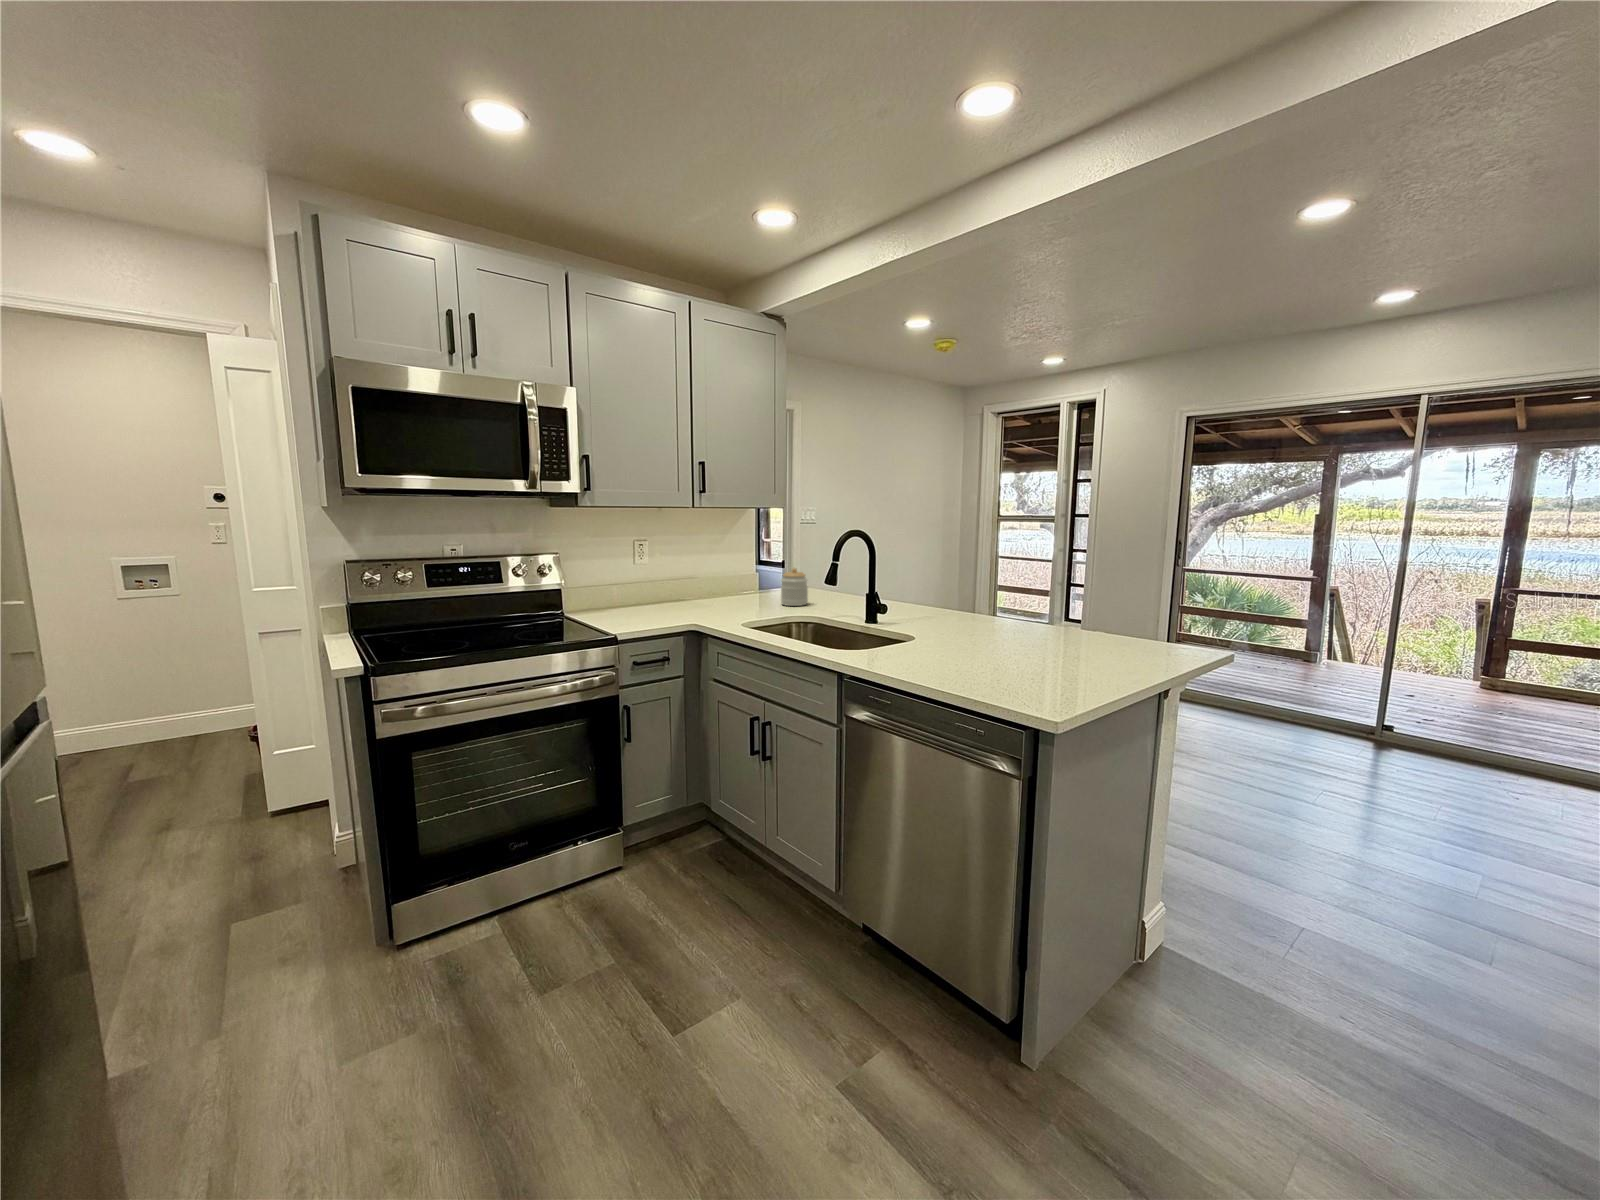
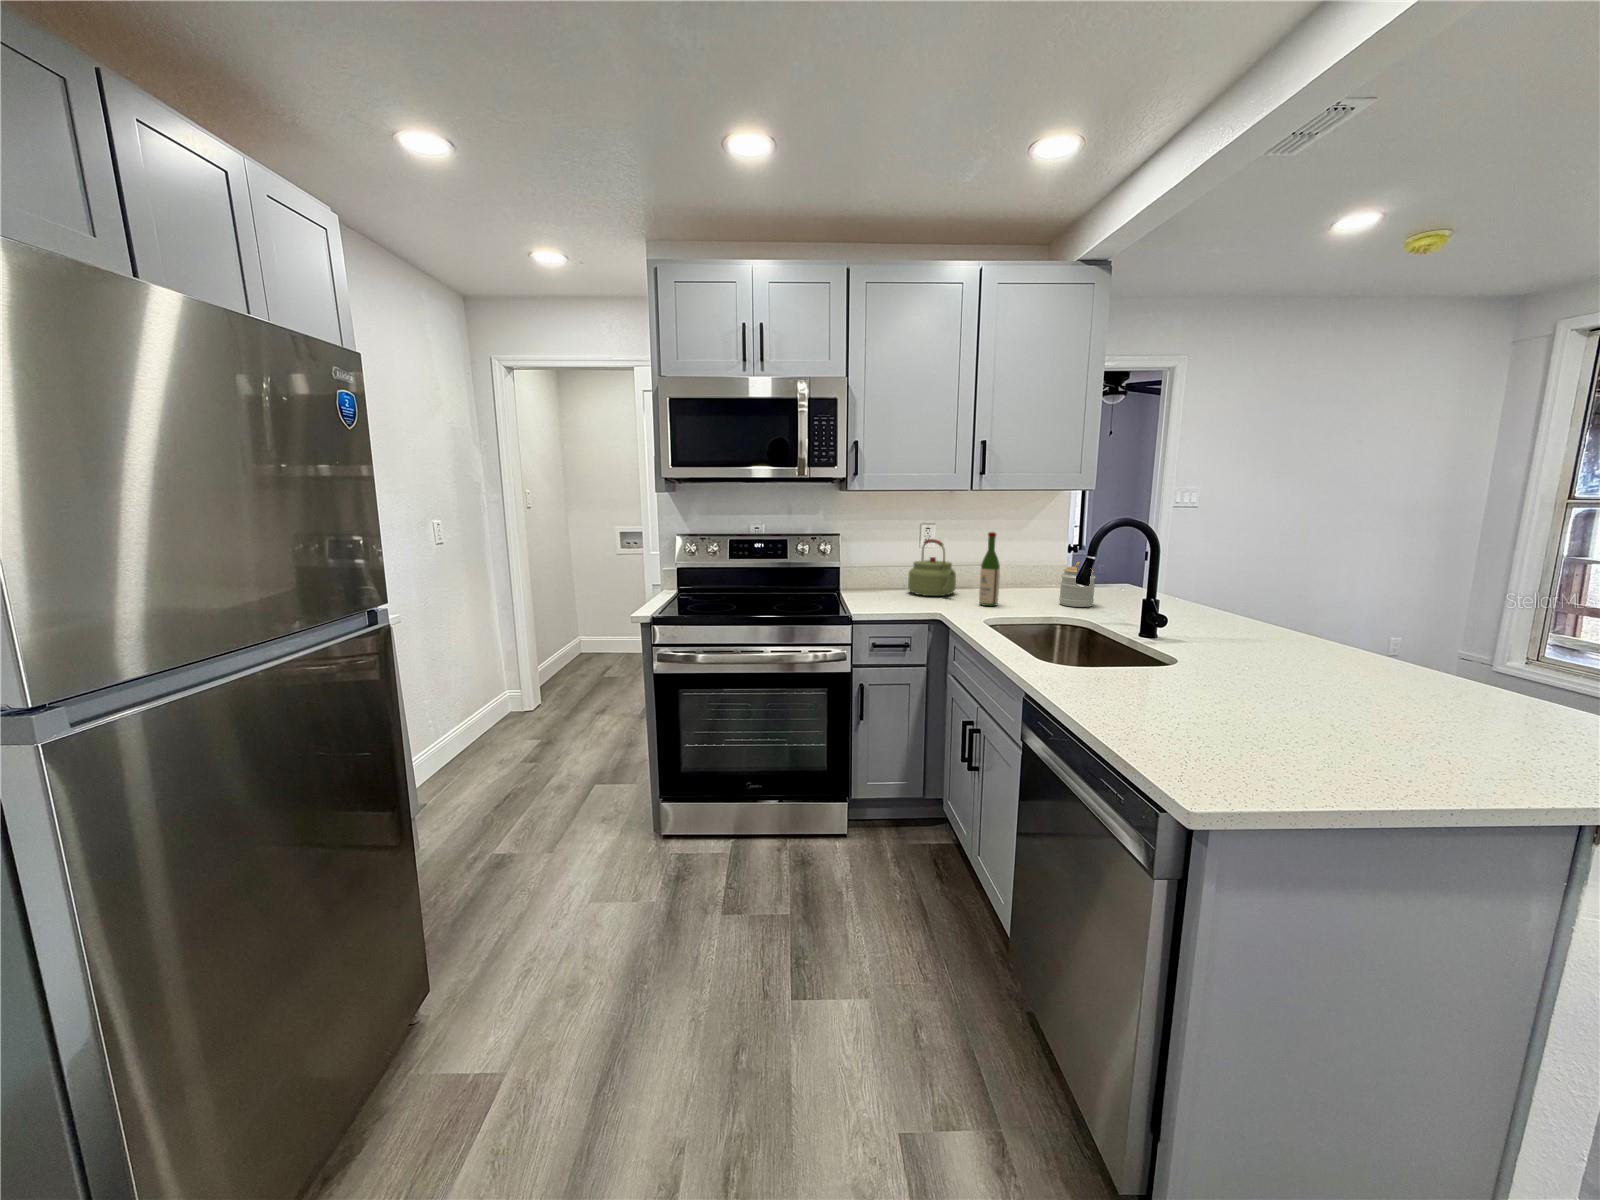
wine bottle: none [719,545,737,613] -> present [979,532,1000,606]
kettle: none [641,554,692,610] -> present [908,539,956,596]

